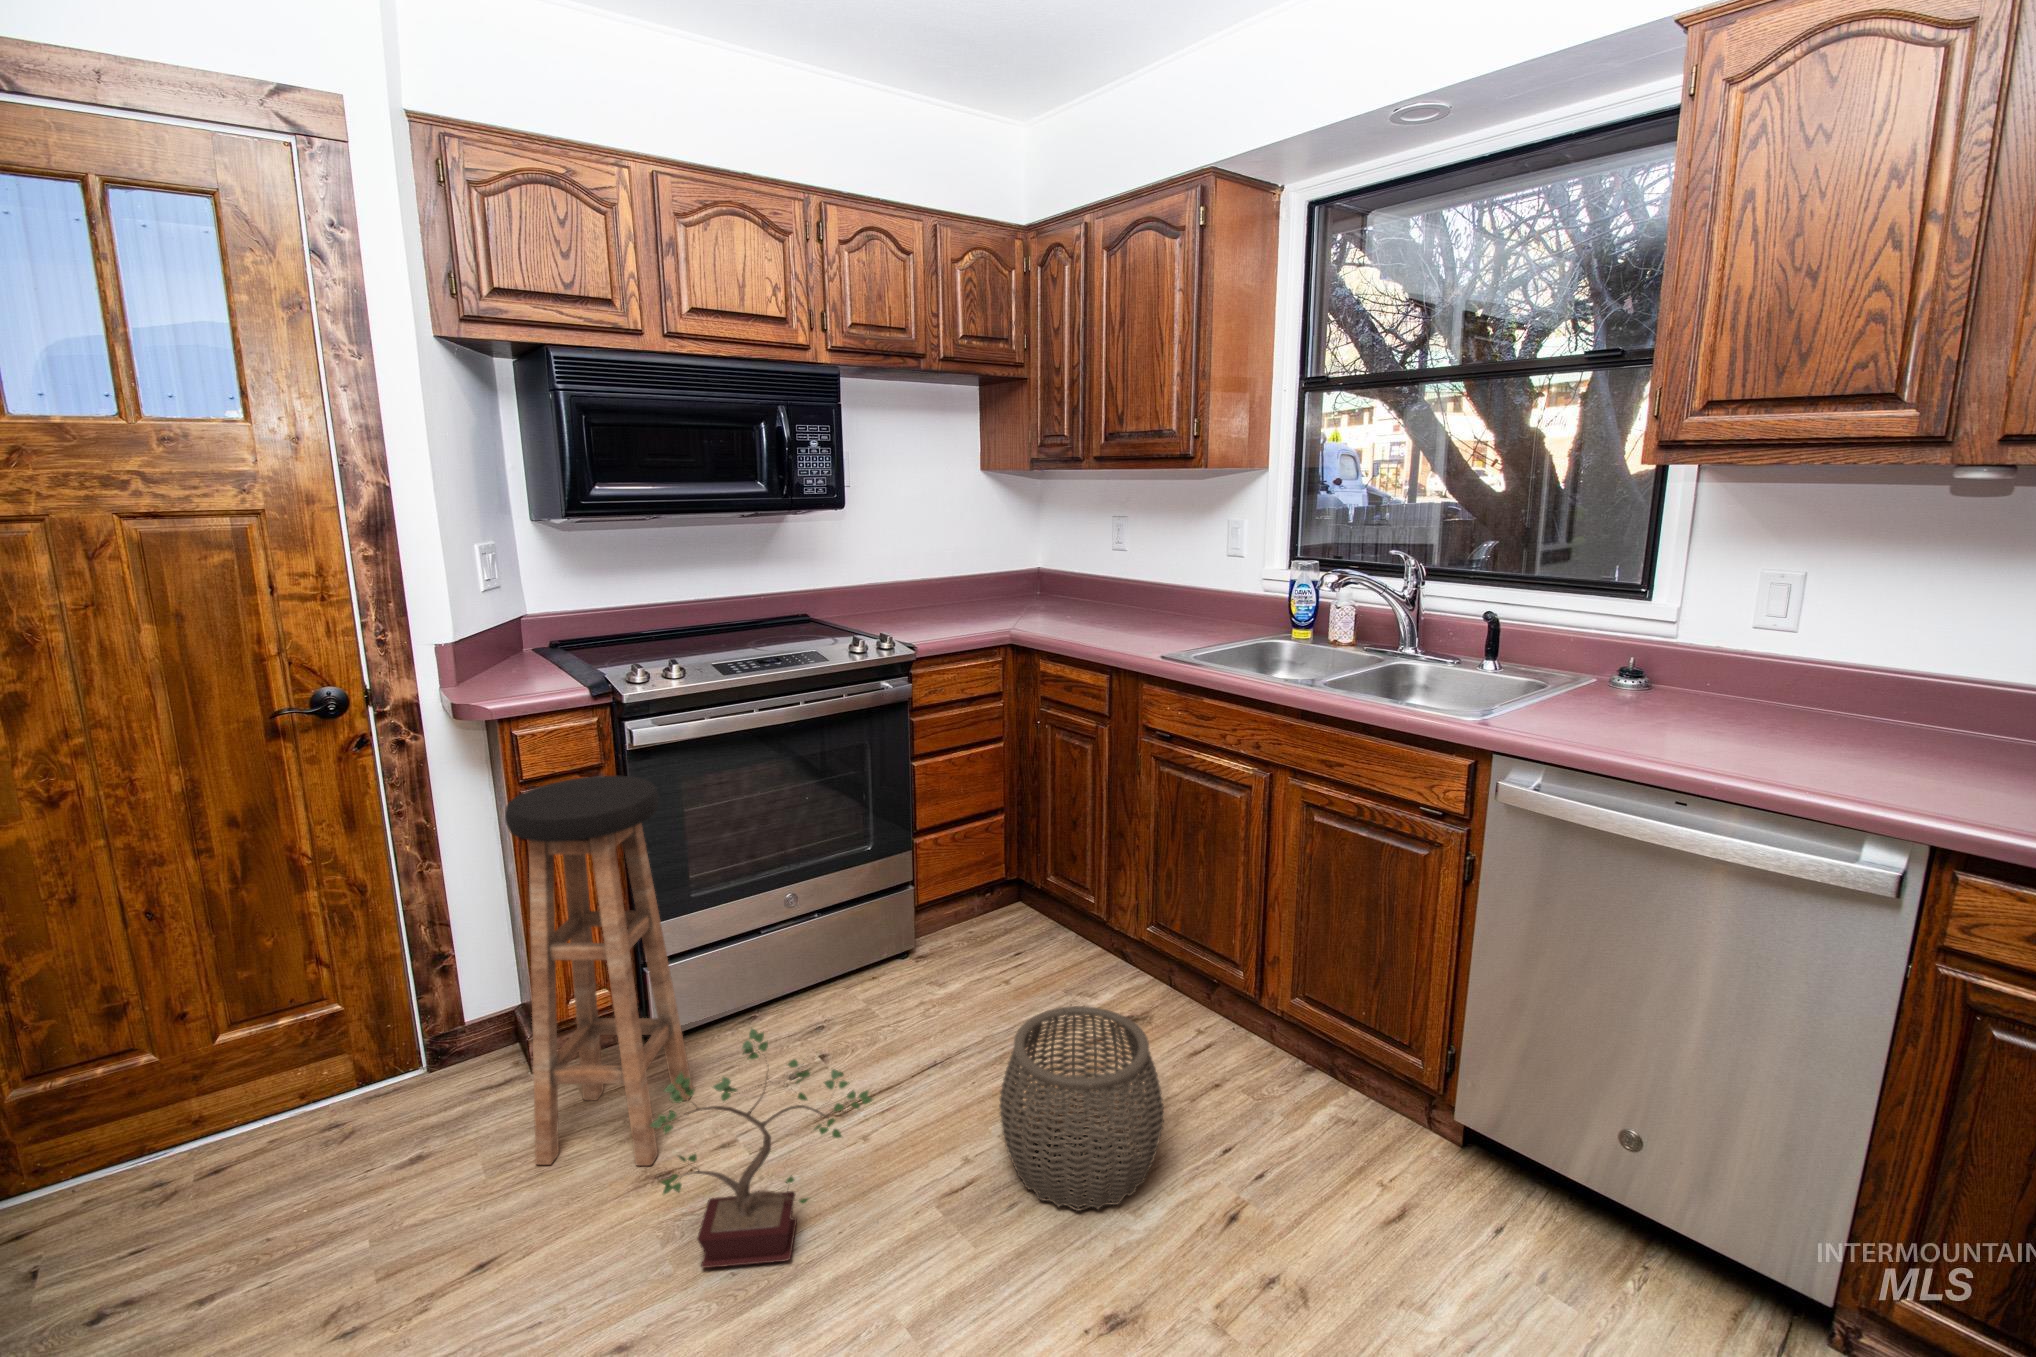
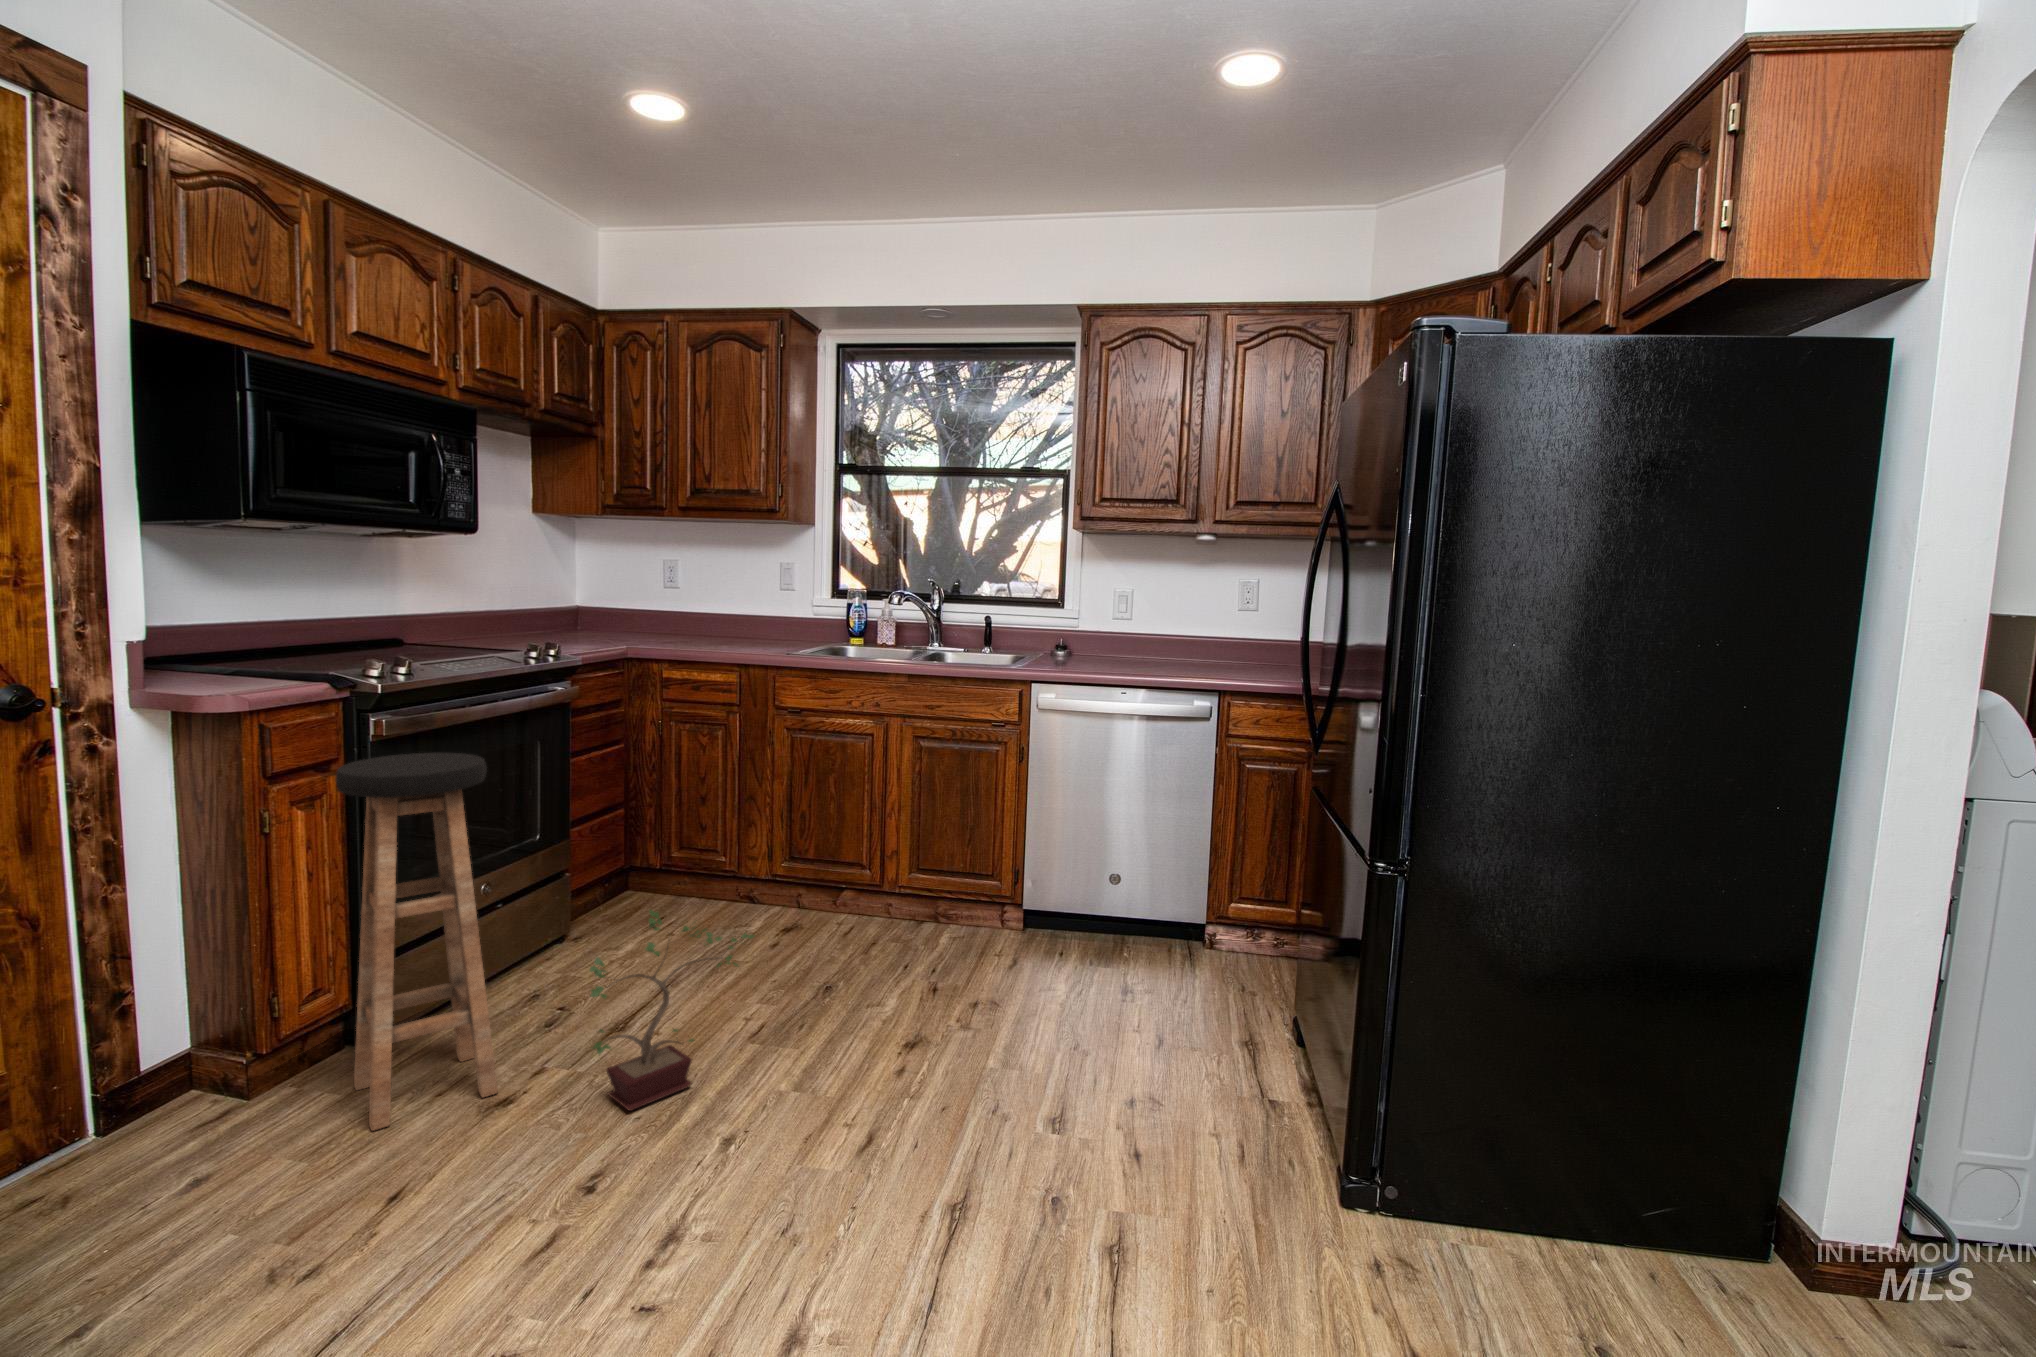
woven basket: present [999,1006,1164,1211] -> none [775,882,894,1010]

